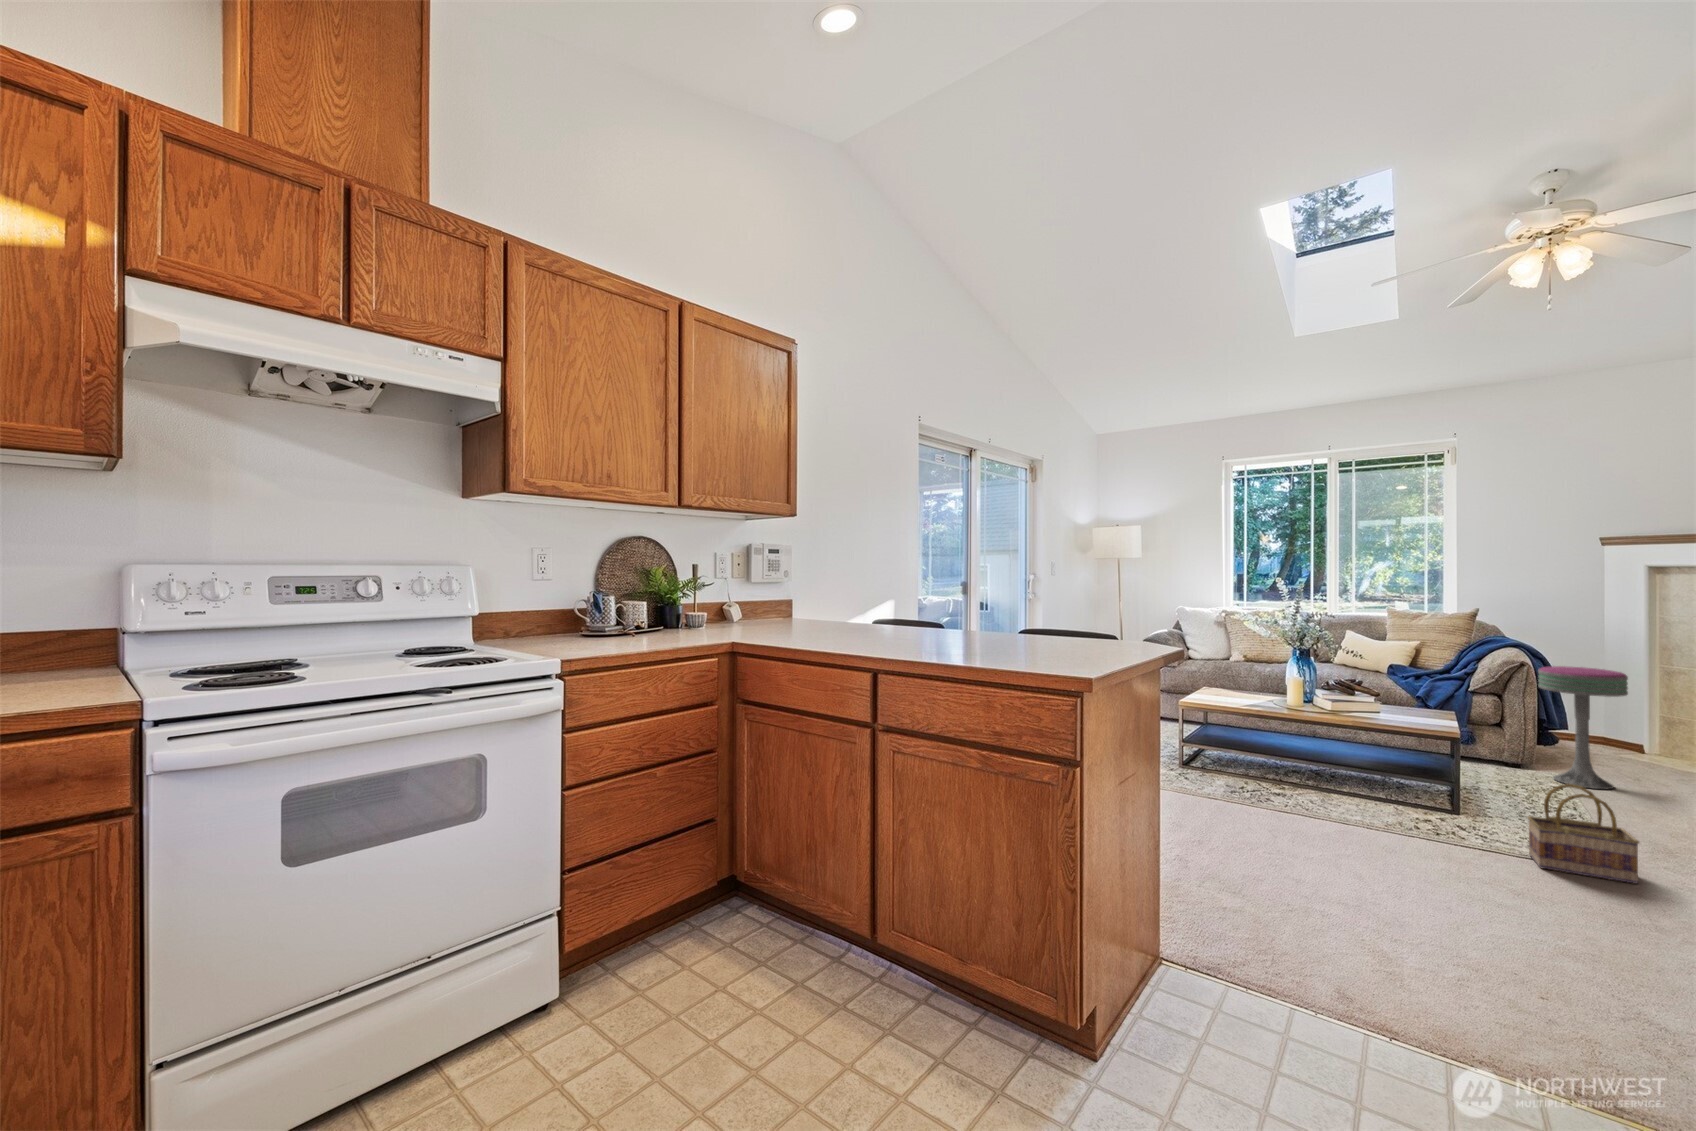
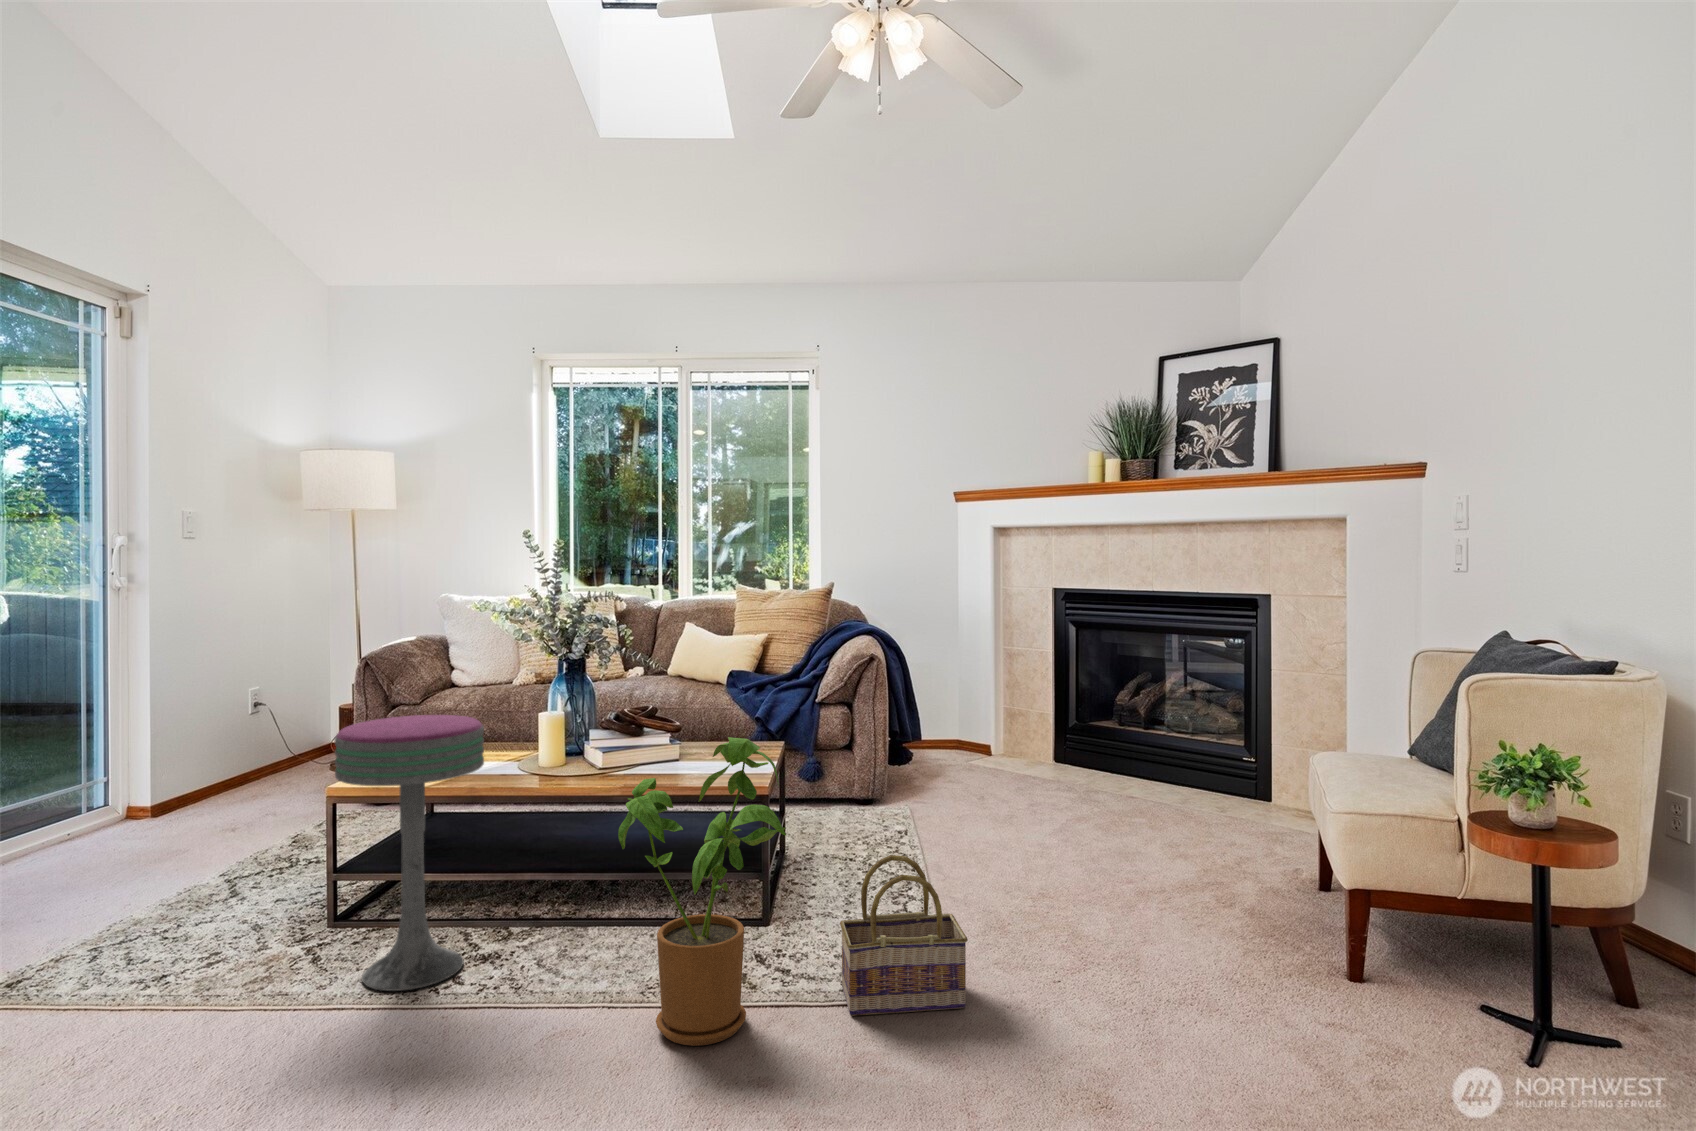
bar stool: present [1538,666,1628,789] -> present [335,715,484,991]
house plant: none [1376,700,1497,858] -> present [618,737,786,1046]

